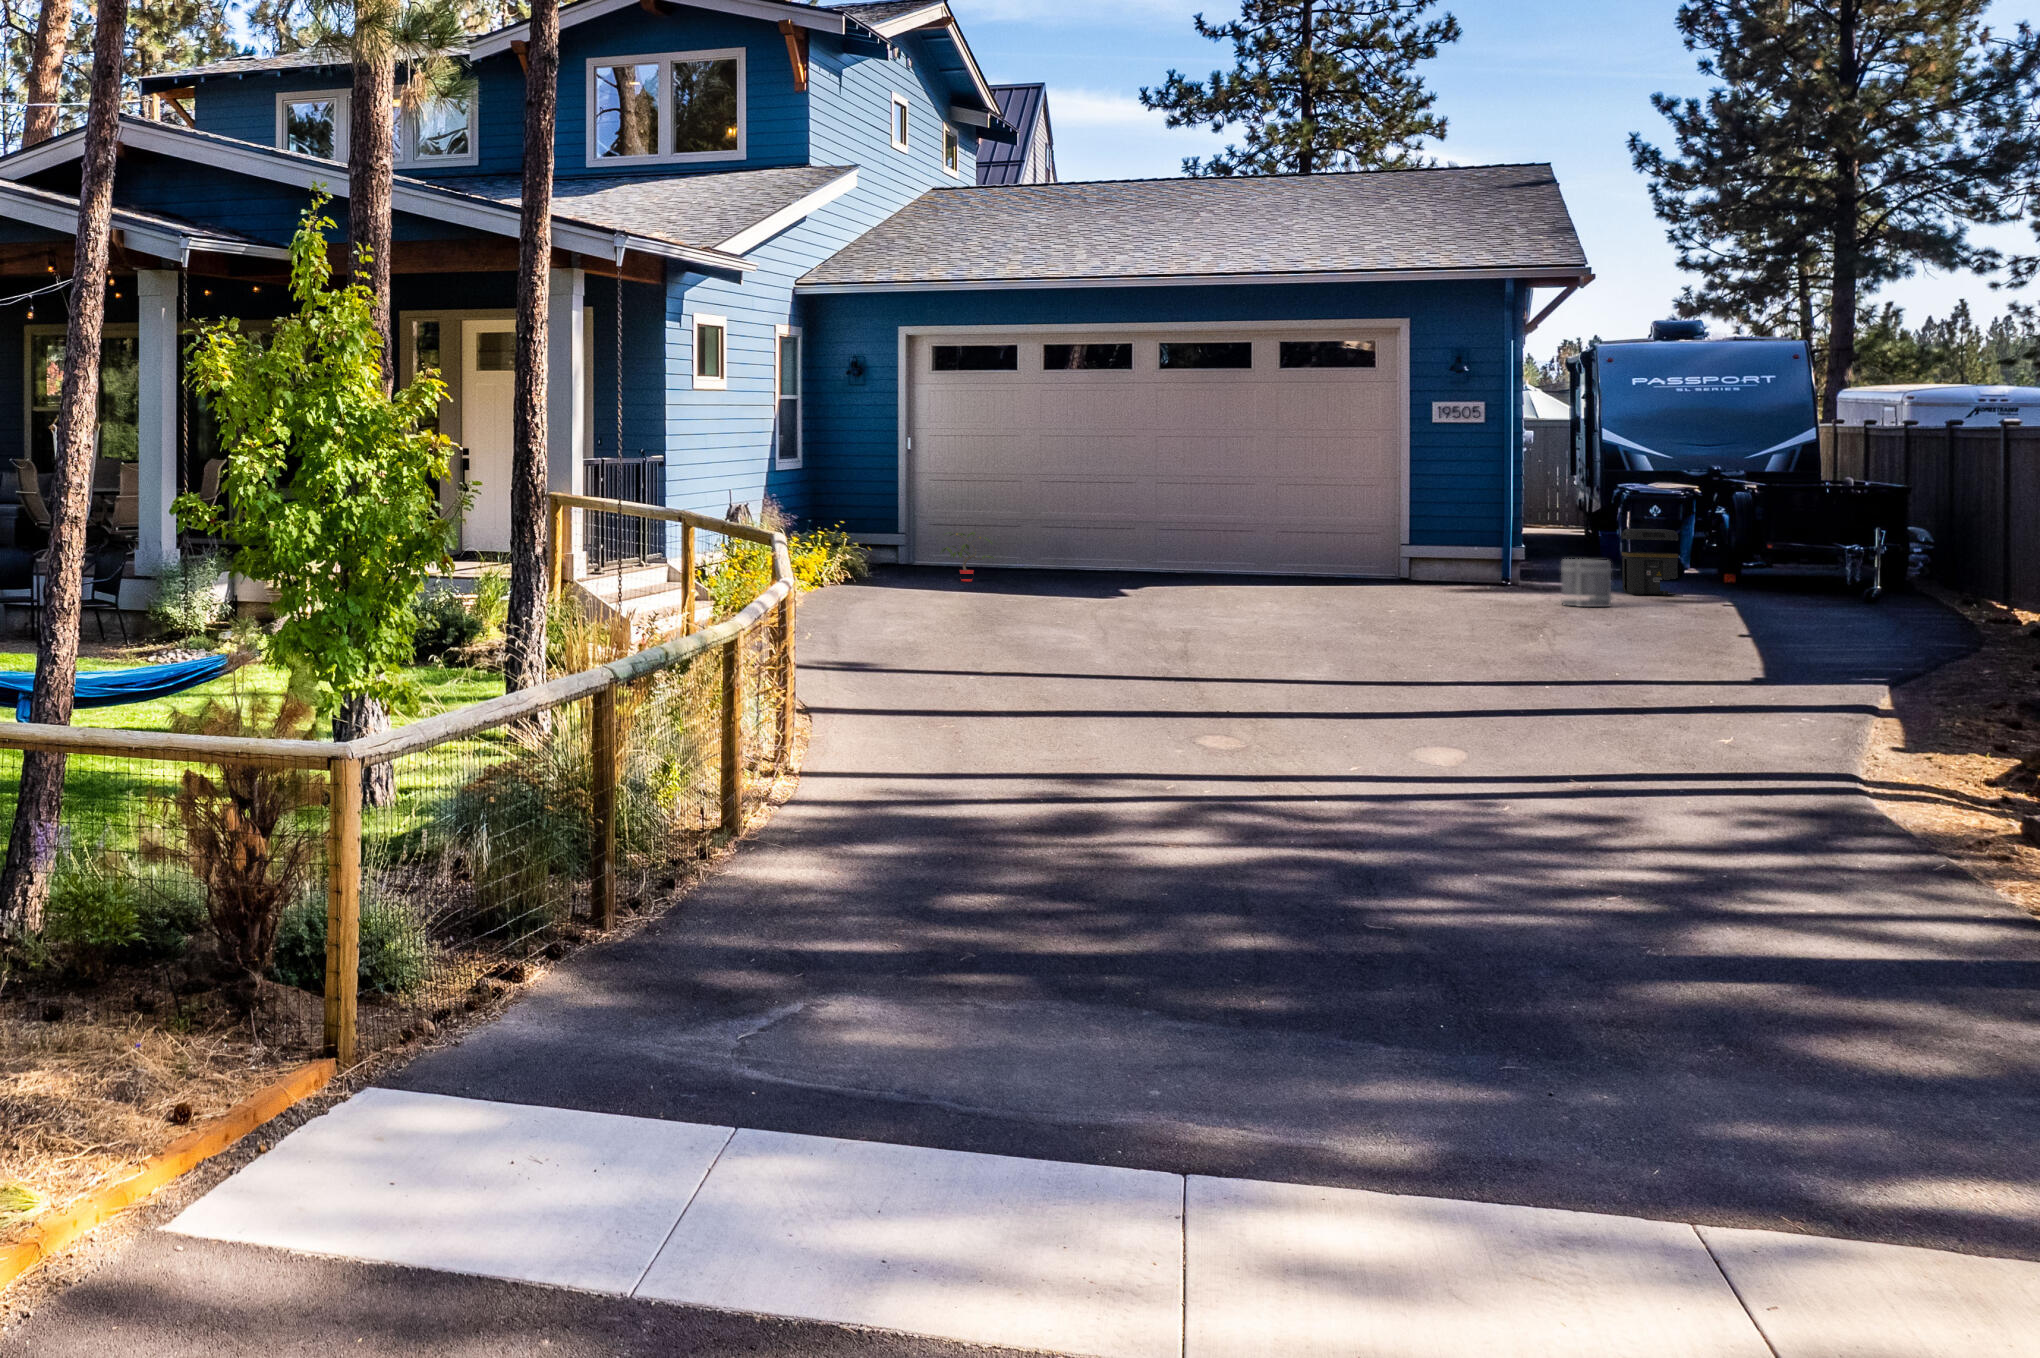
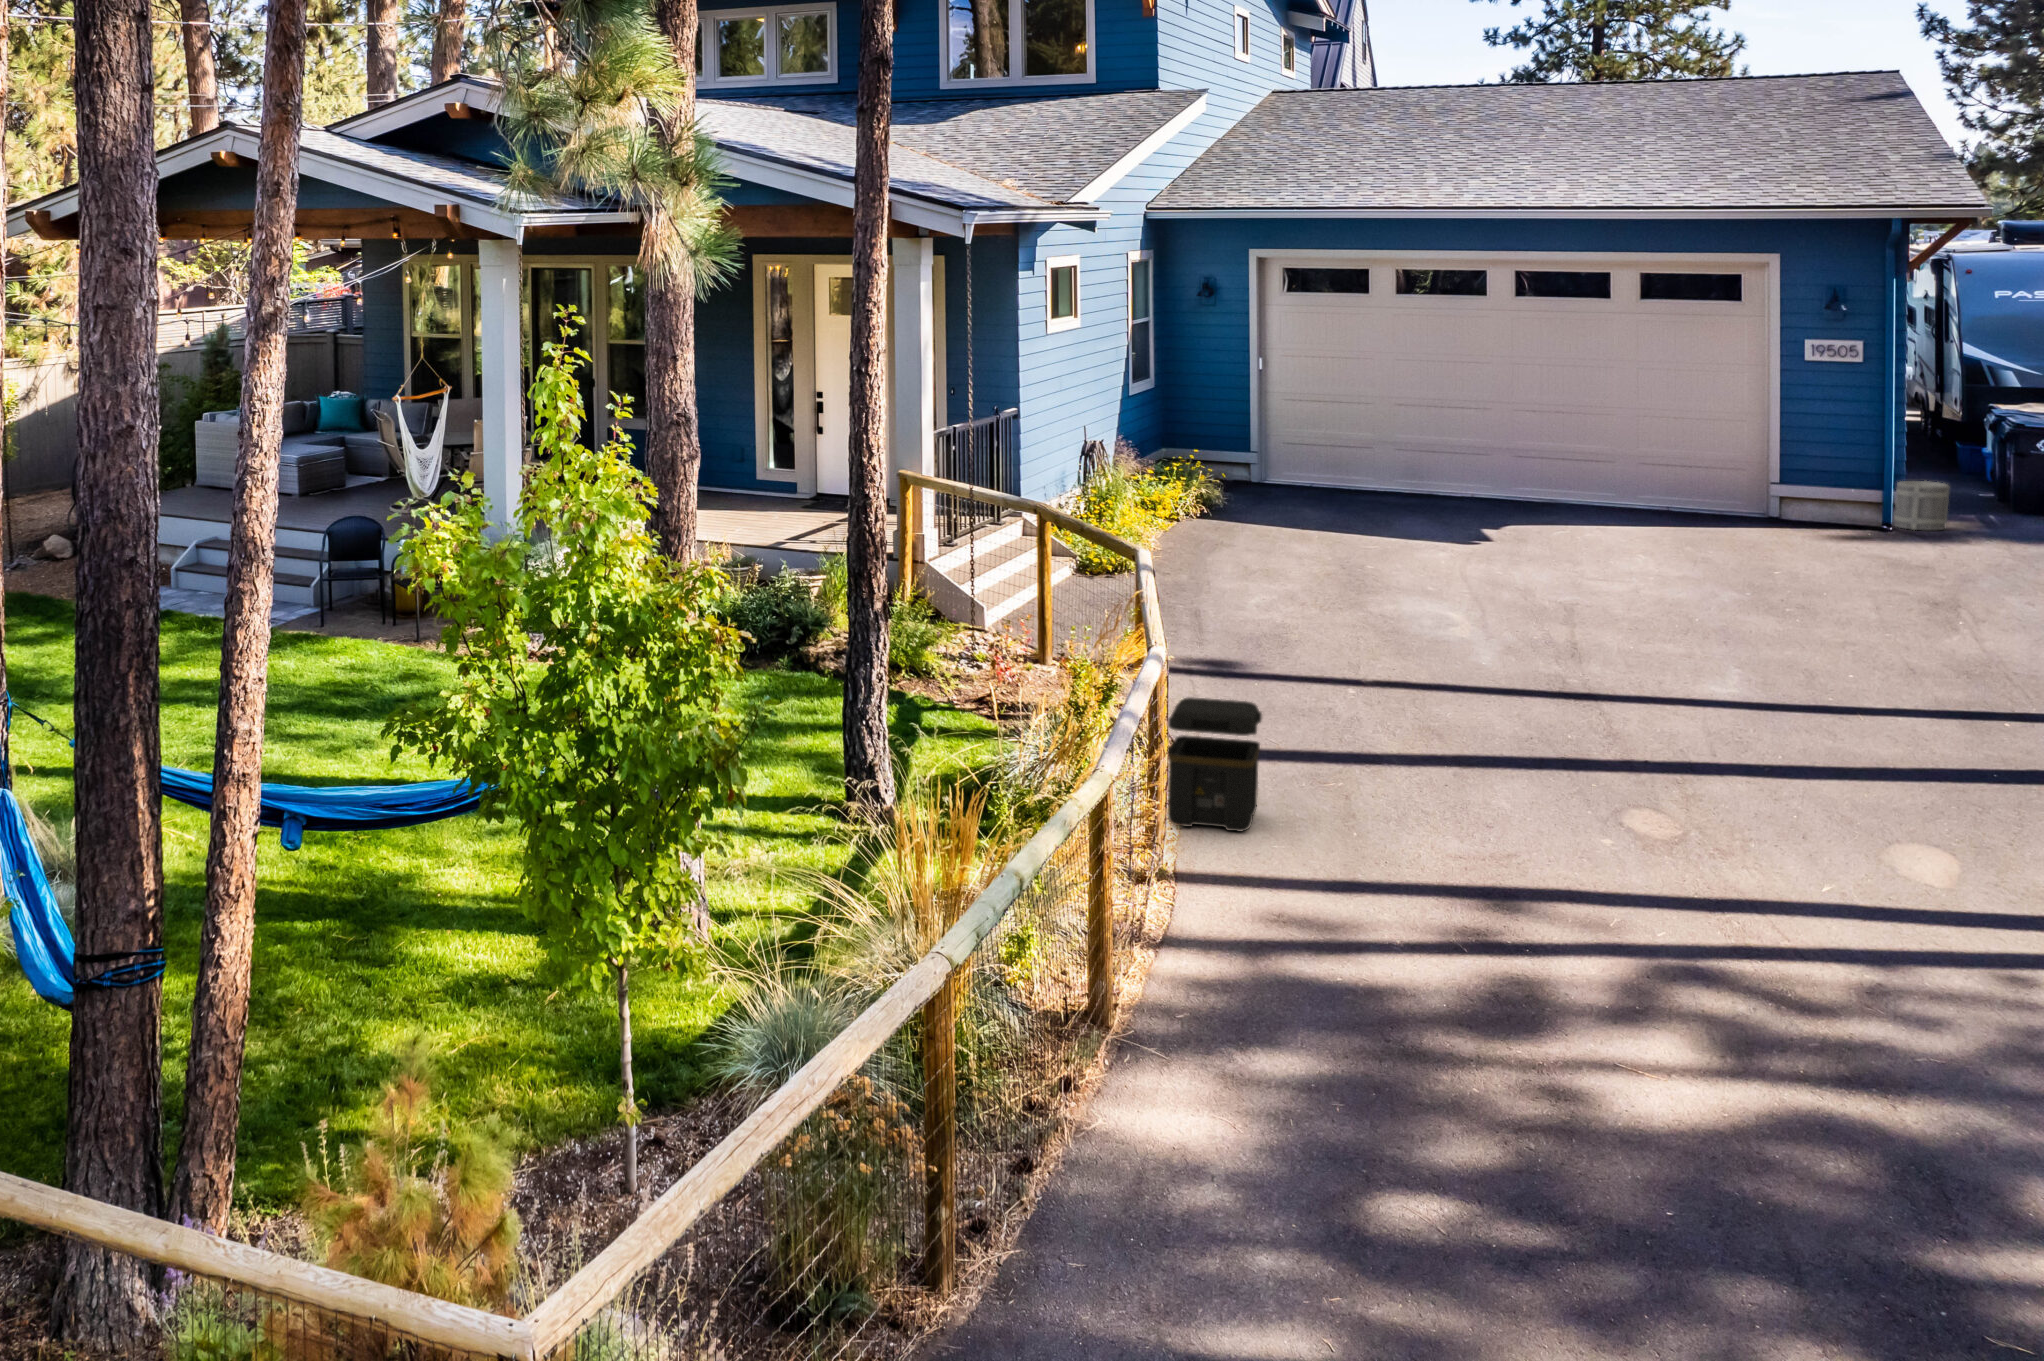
toolbox: present [1621,529,1678,596] -> present [1168,697,1262,831]
potted plant: present [940,532,995,582] -> none [1273,442,1332,489]

